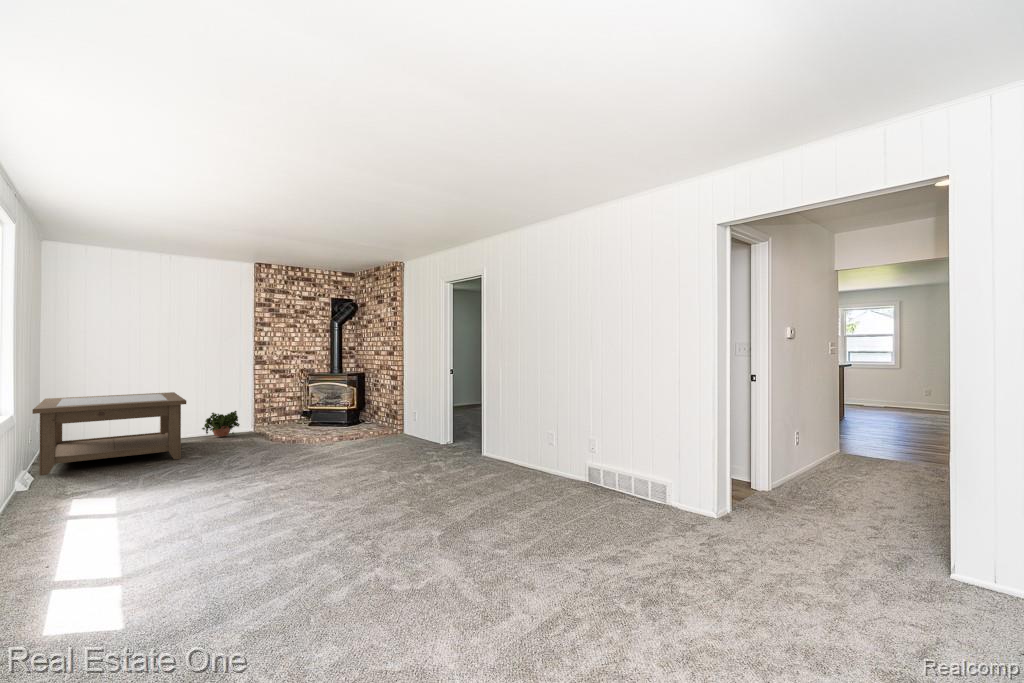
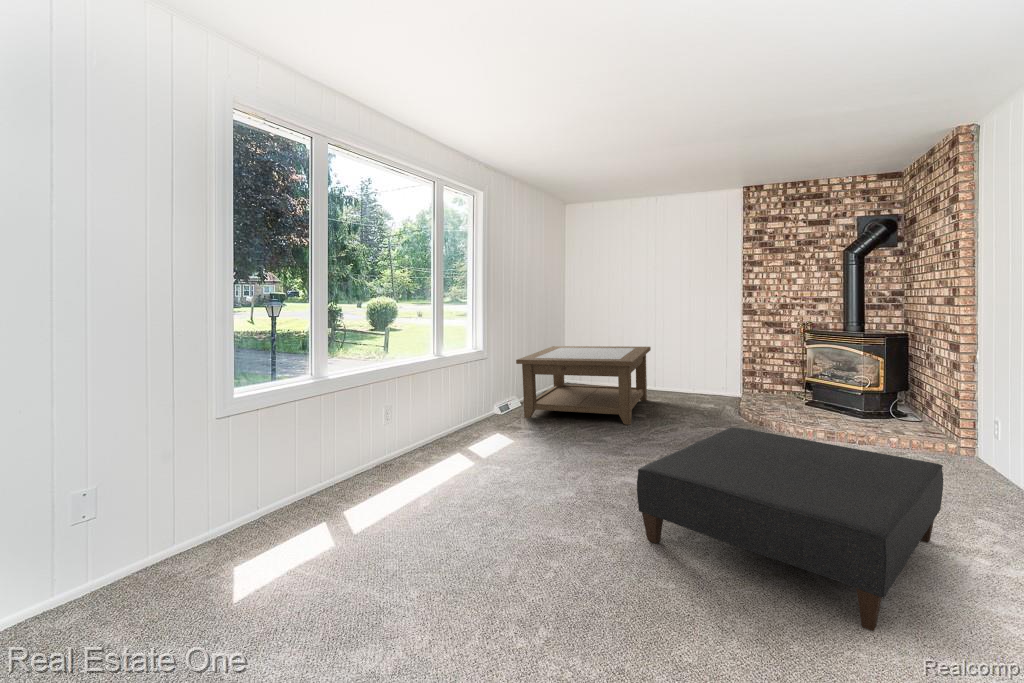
potted plant: present [202,411,240,436] -> none [678,371,720,403]
ottoman: none [279,425,420,500] -> present [637,427,943,631]

